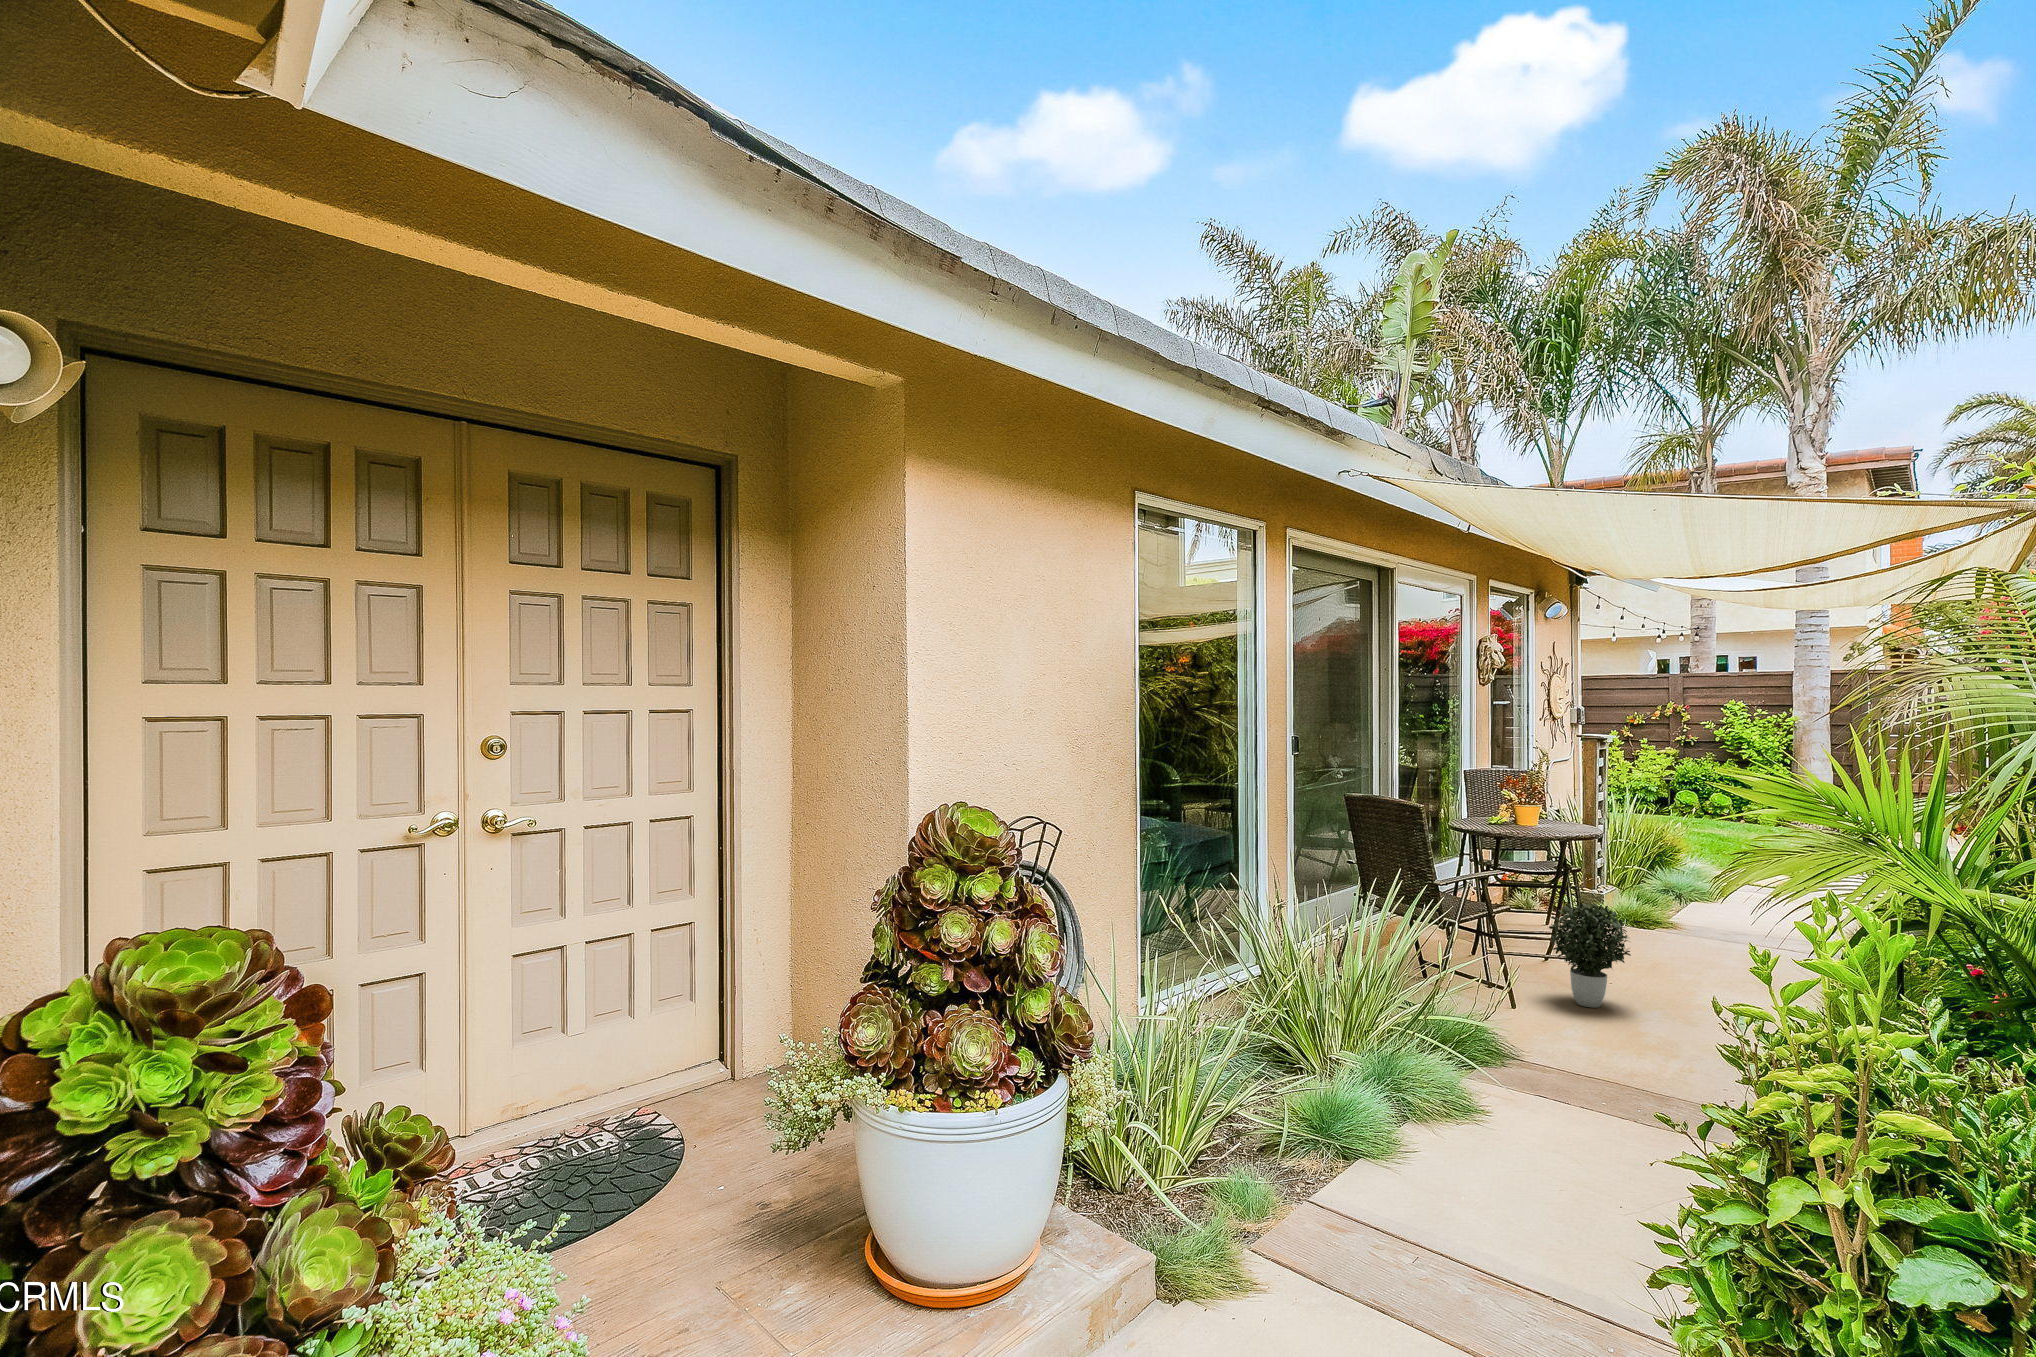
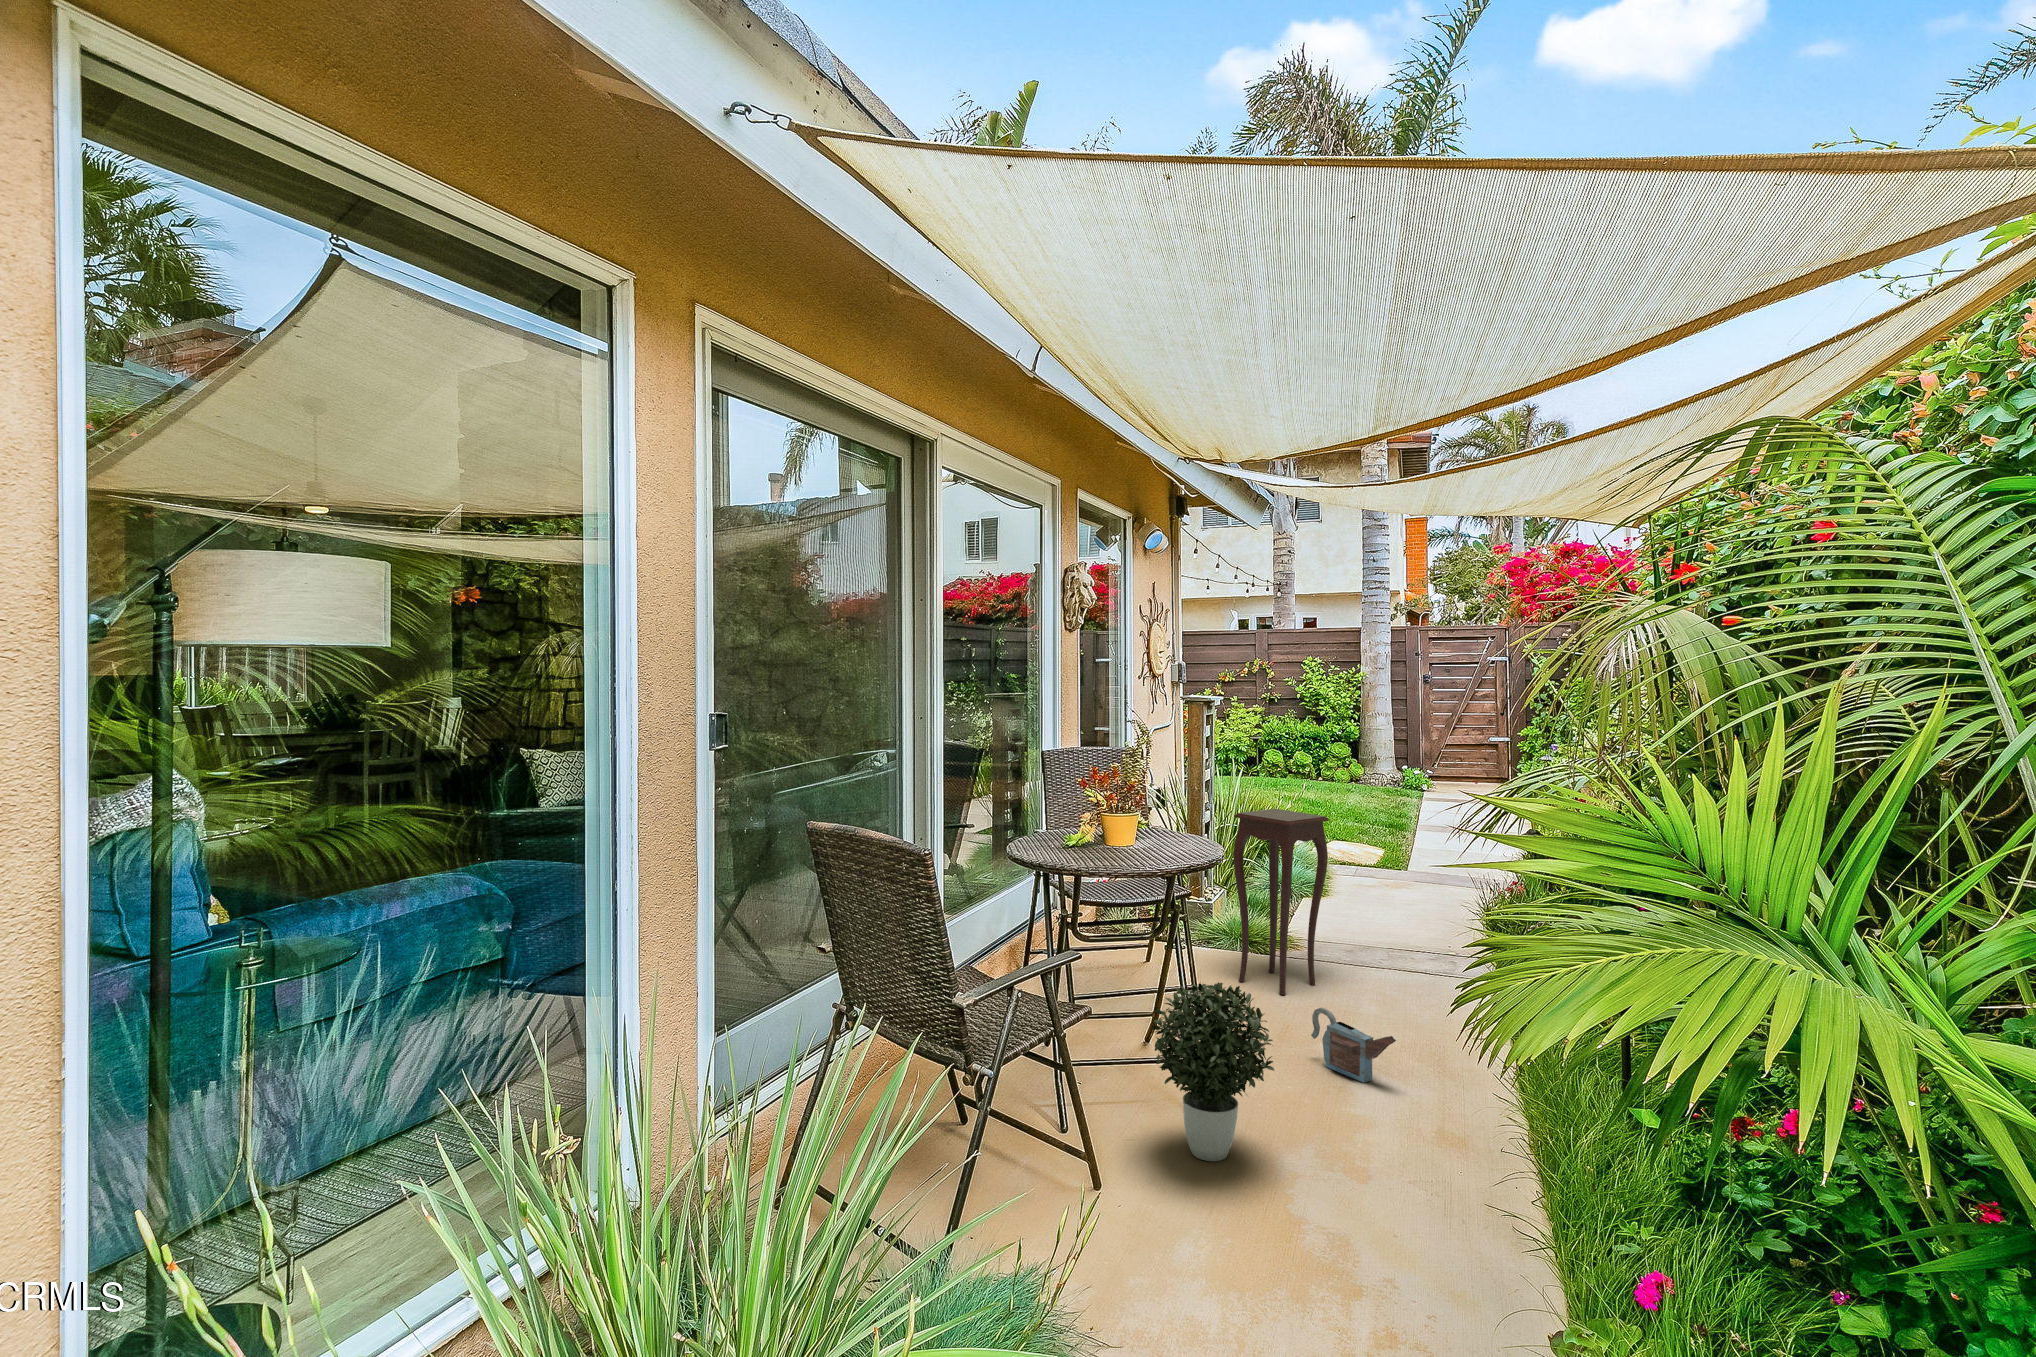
side table: none [1618,817,1696,948] -> present [1234,809,1329,995]
watering can: none [1671,943,1731,990] -> present [1311,1008,1396,1083]

